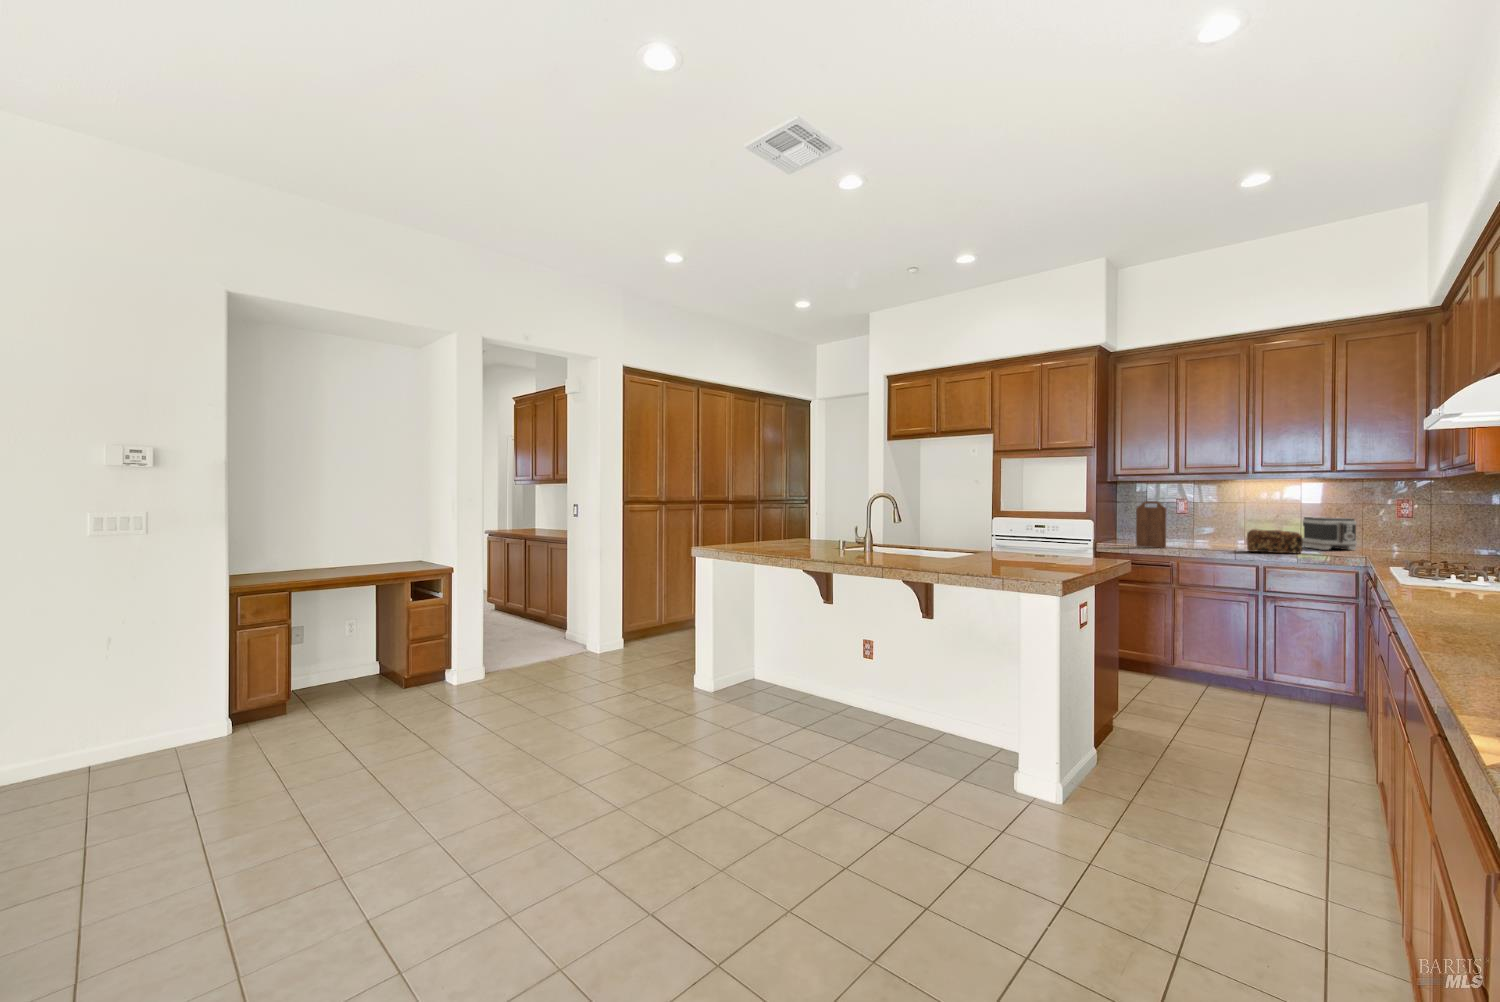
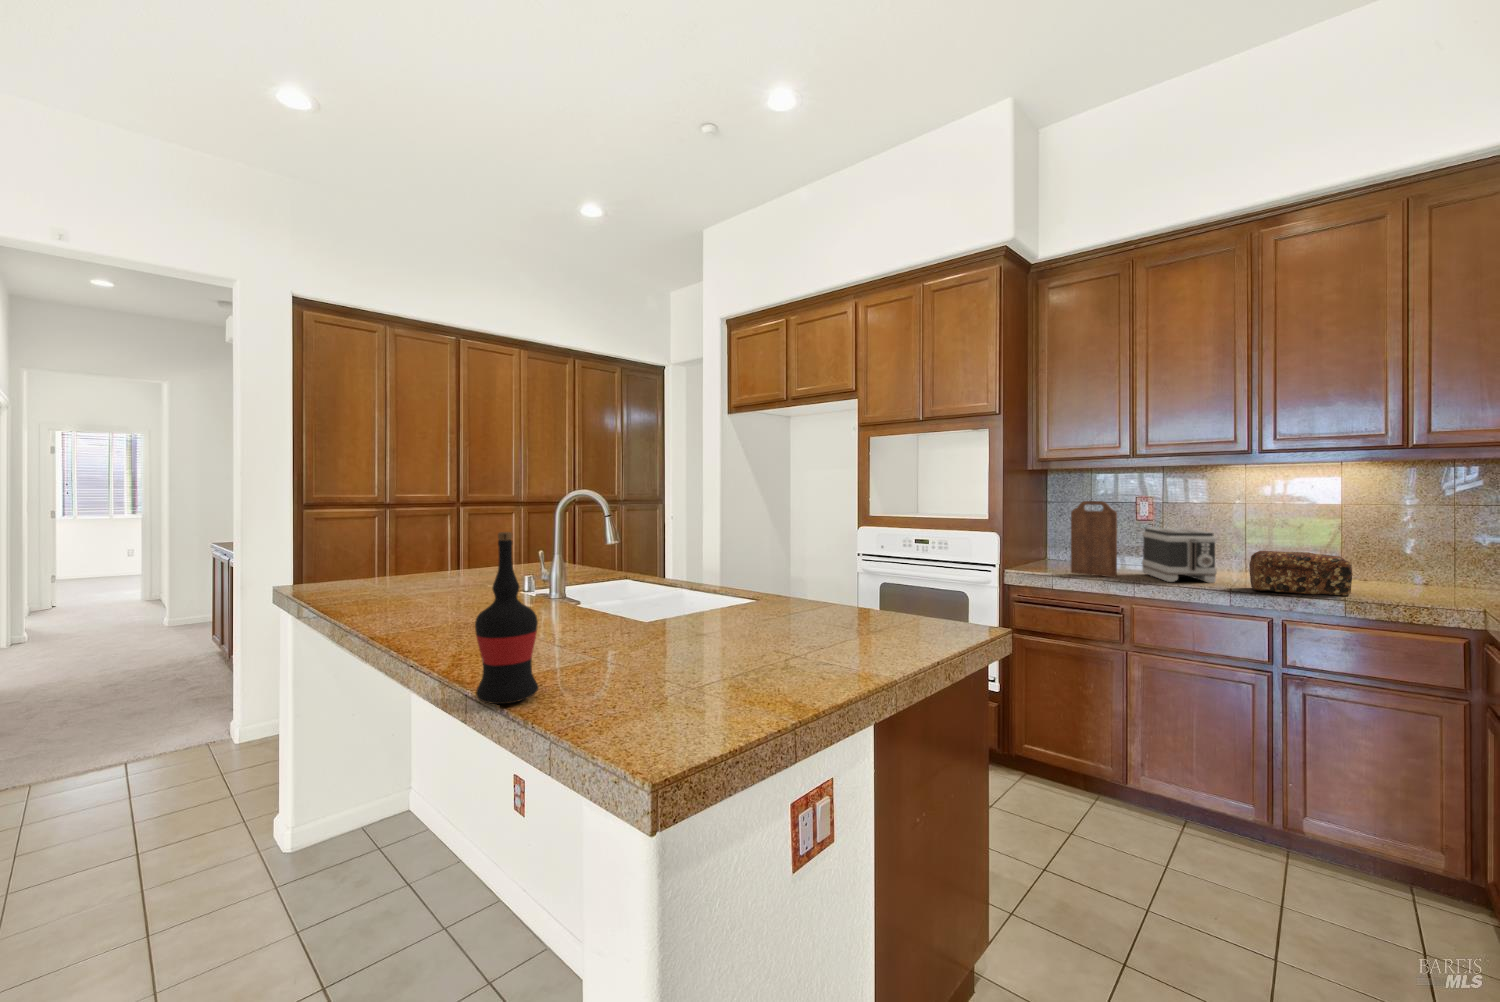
wine bottle: none [940,507,964,570] -> present [475,532,539,704]
toaster: present [1302,517,1357,550] -> present [1142,528,1217,583]

